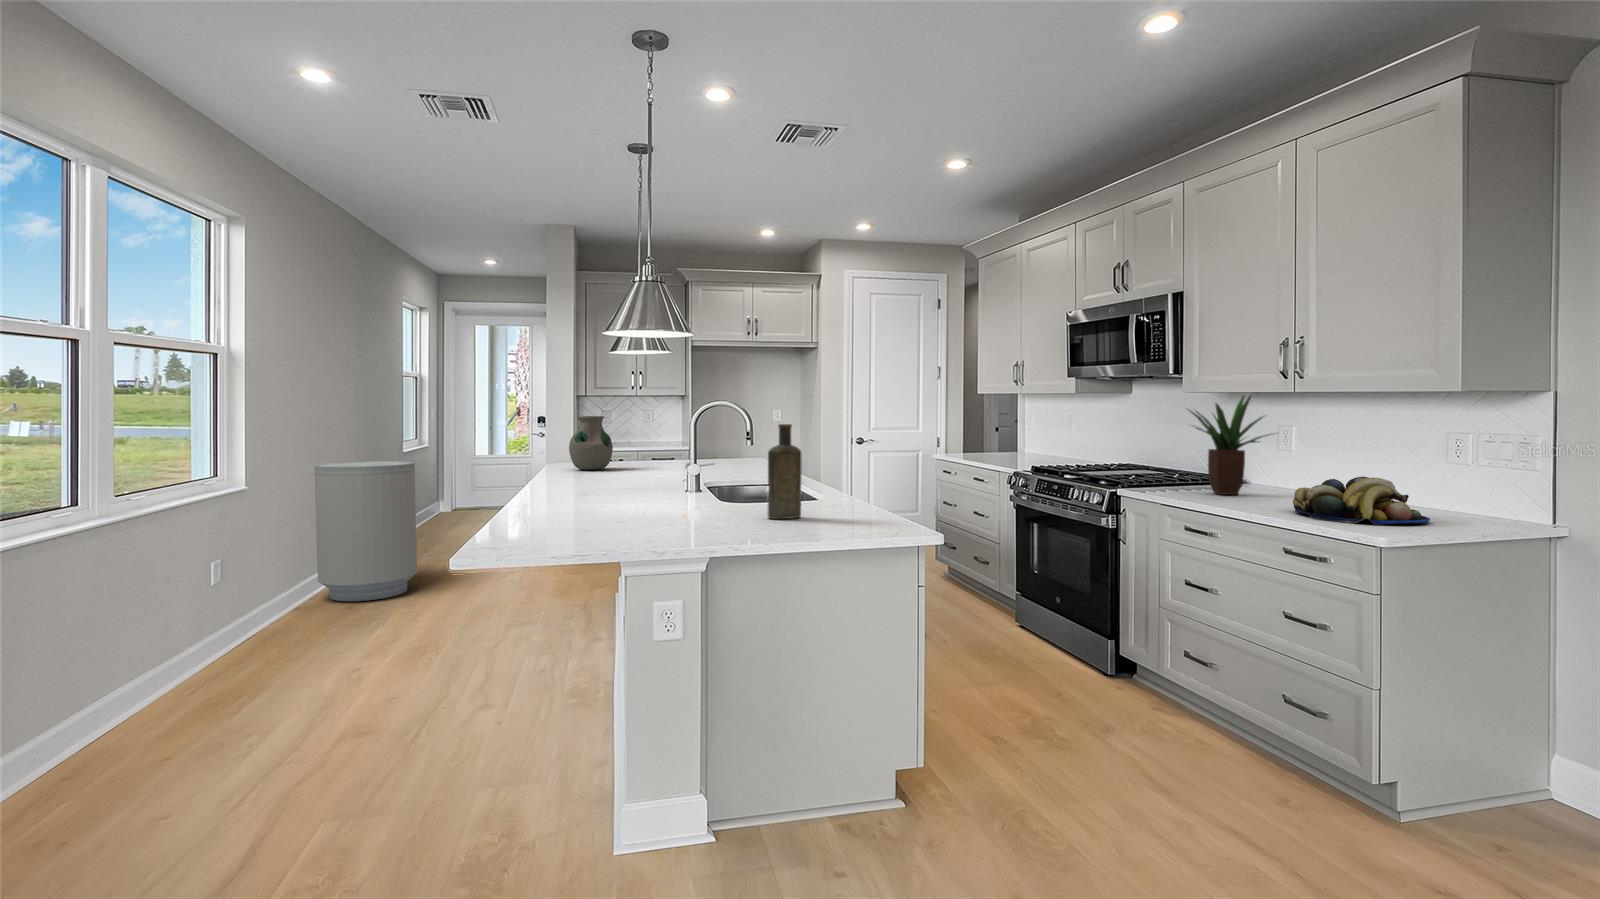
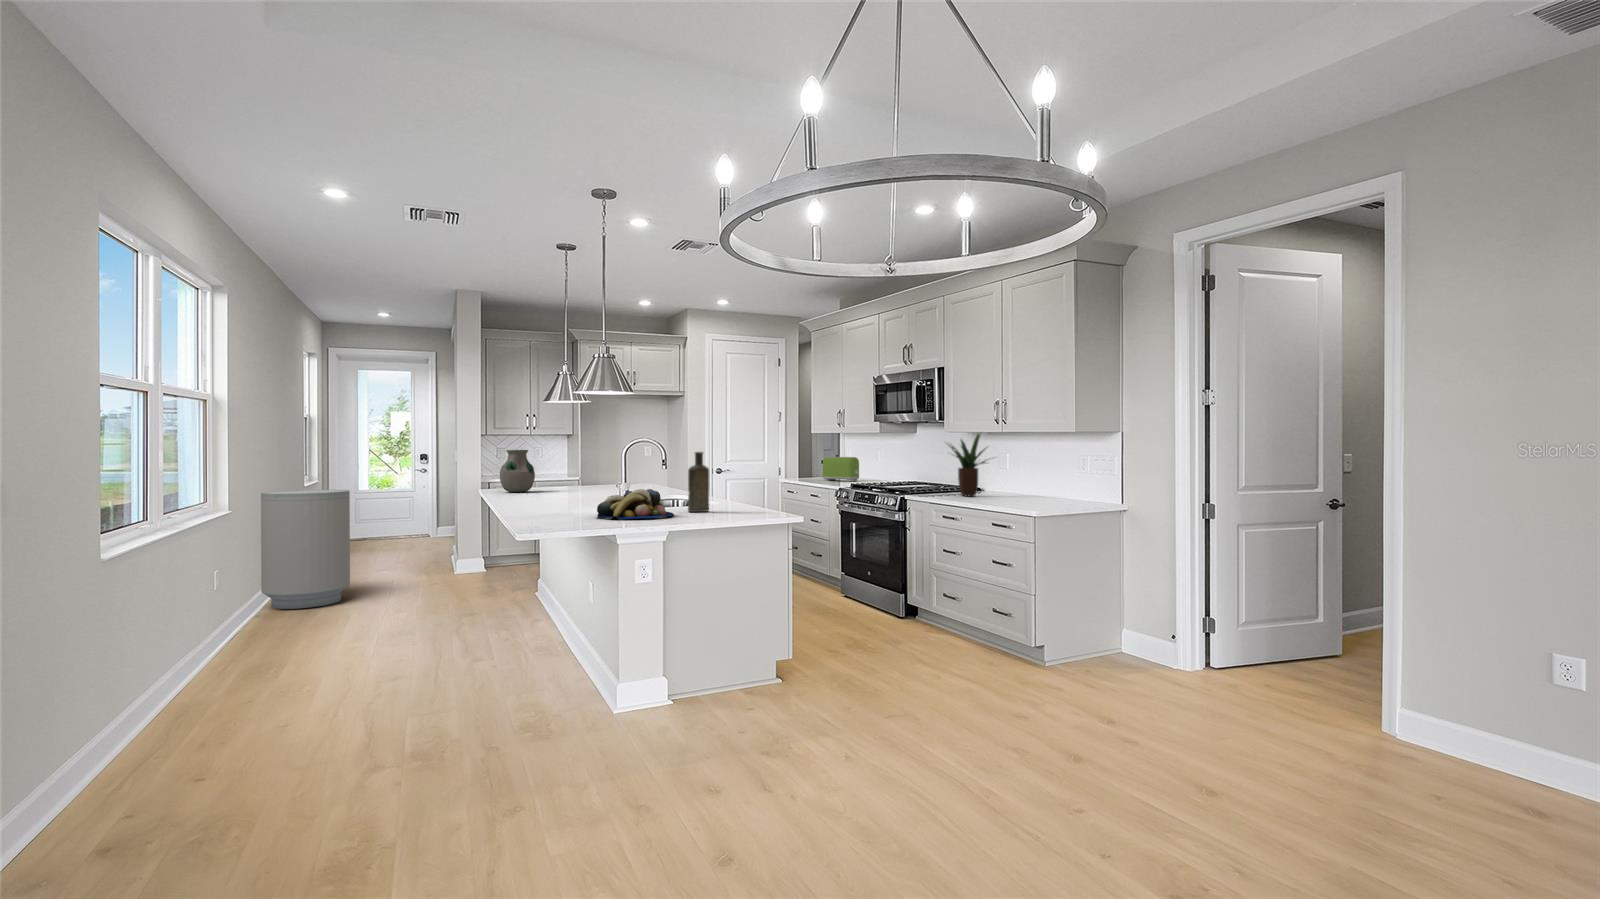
toaster: none [991,427,1043,460] -> present [823,457,859,481]
fruit bowl: present [1293,477,1430,525] -> present [597,489,674,520]

